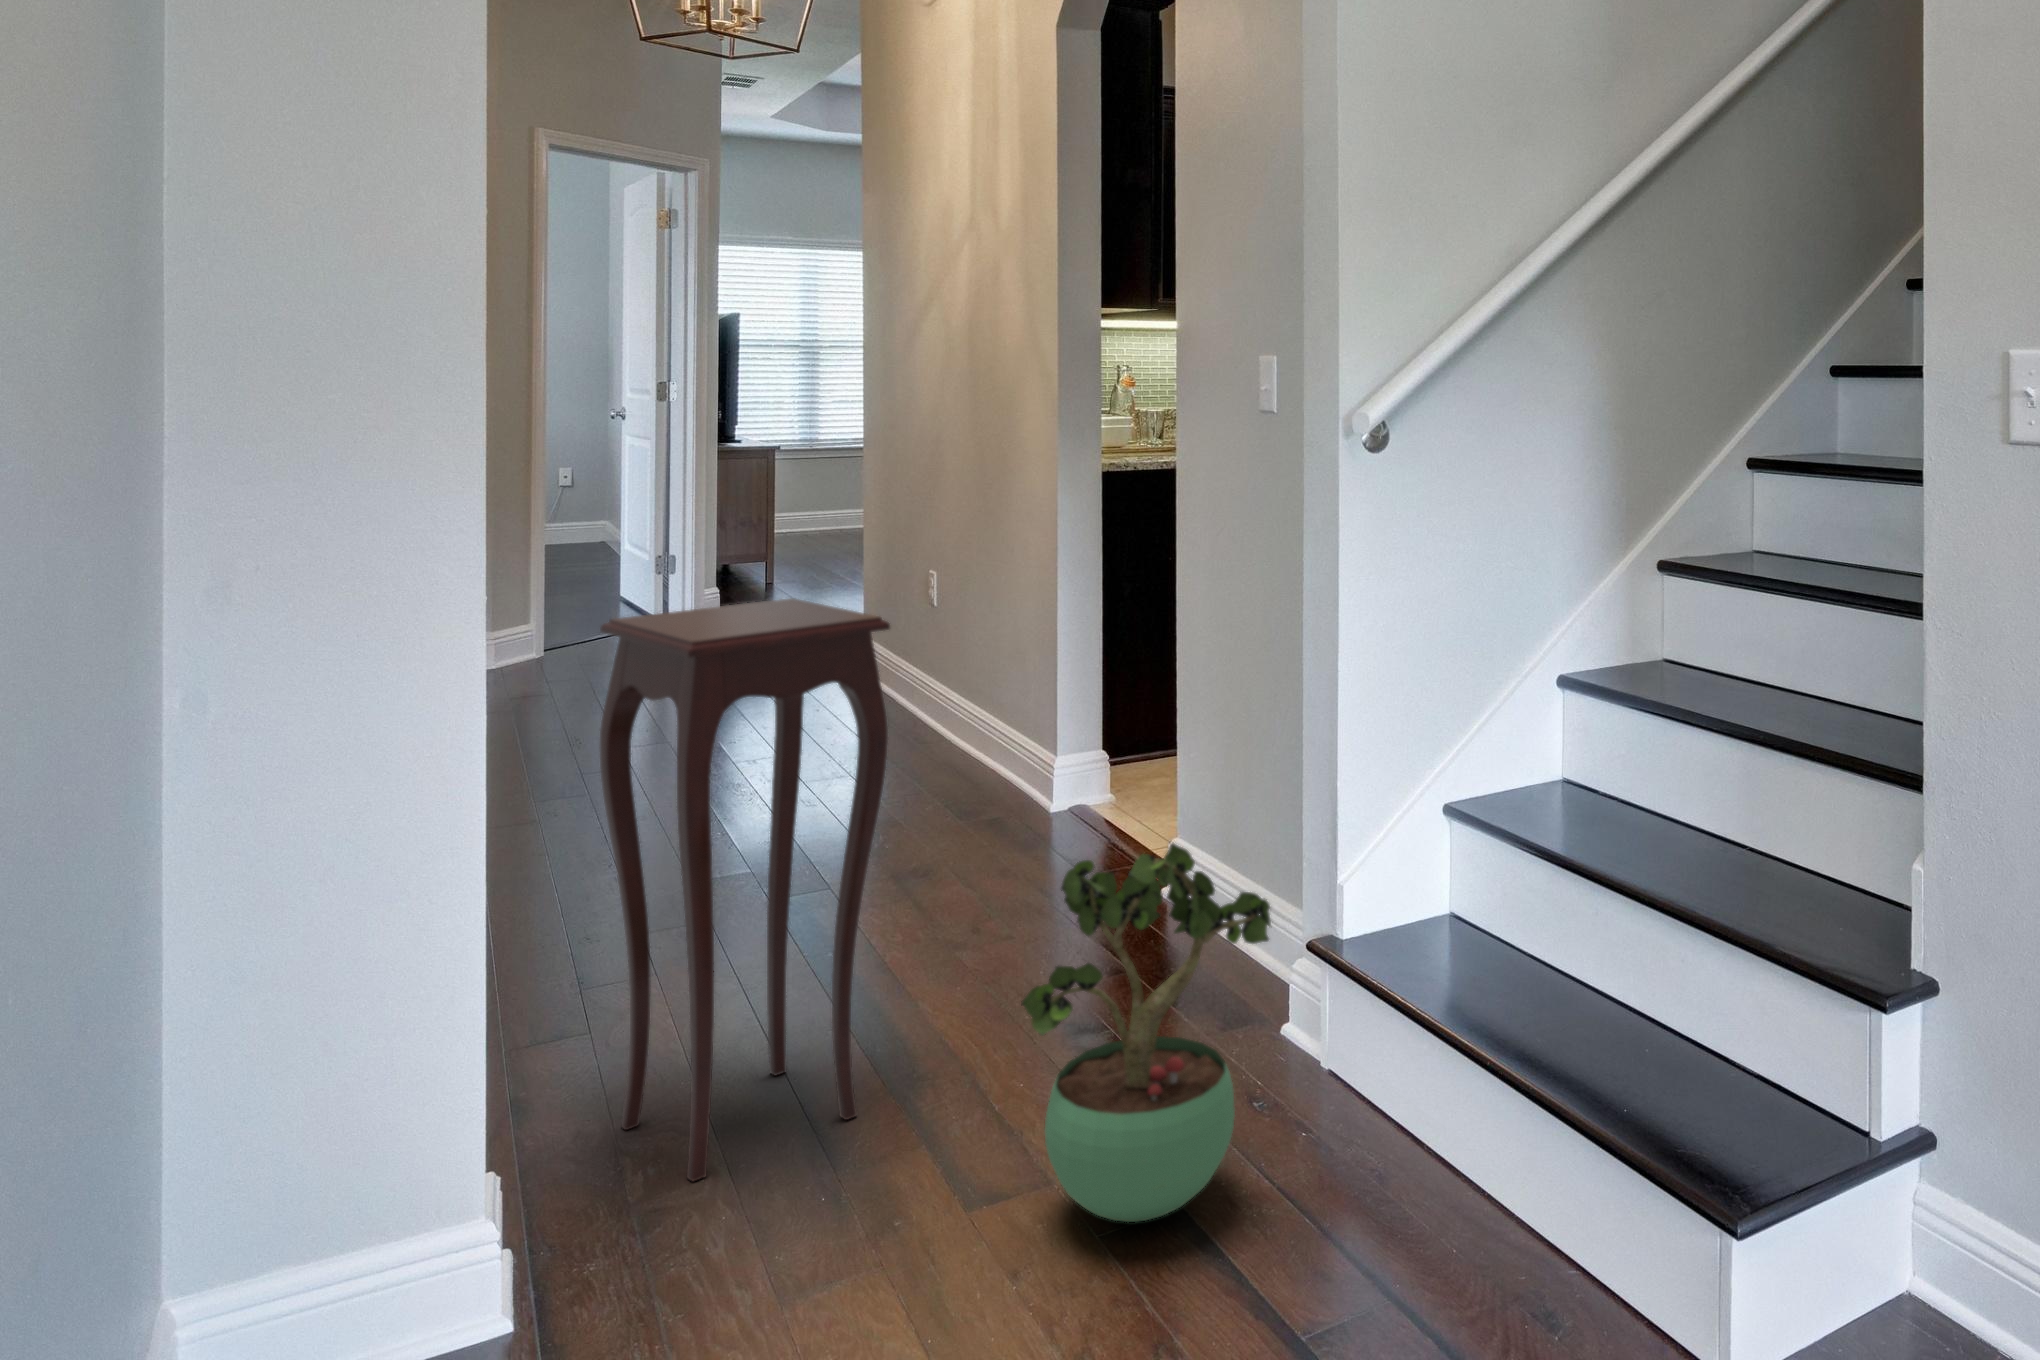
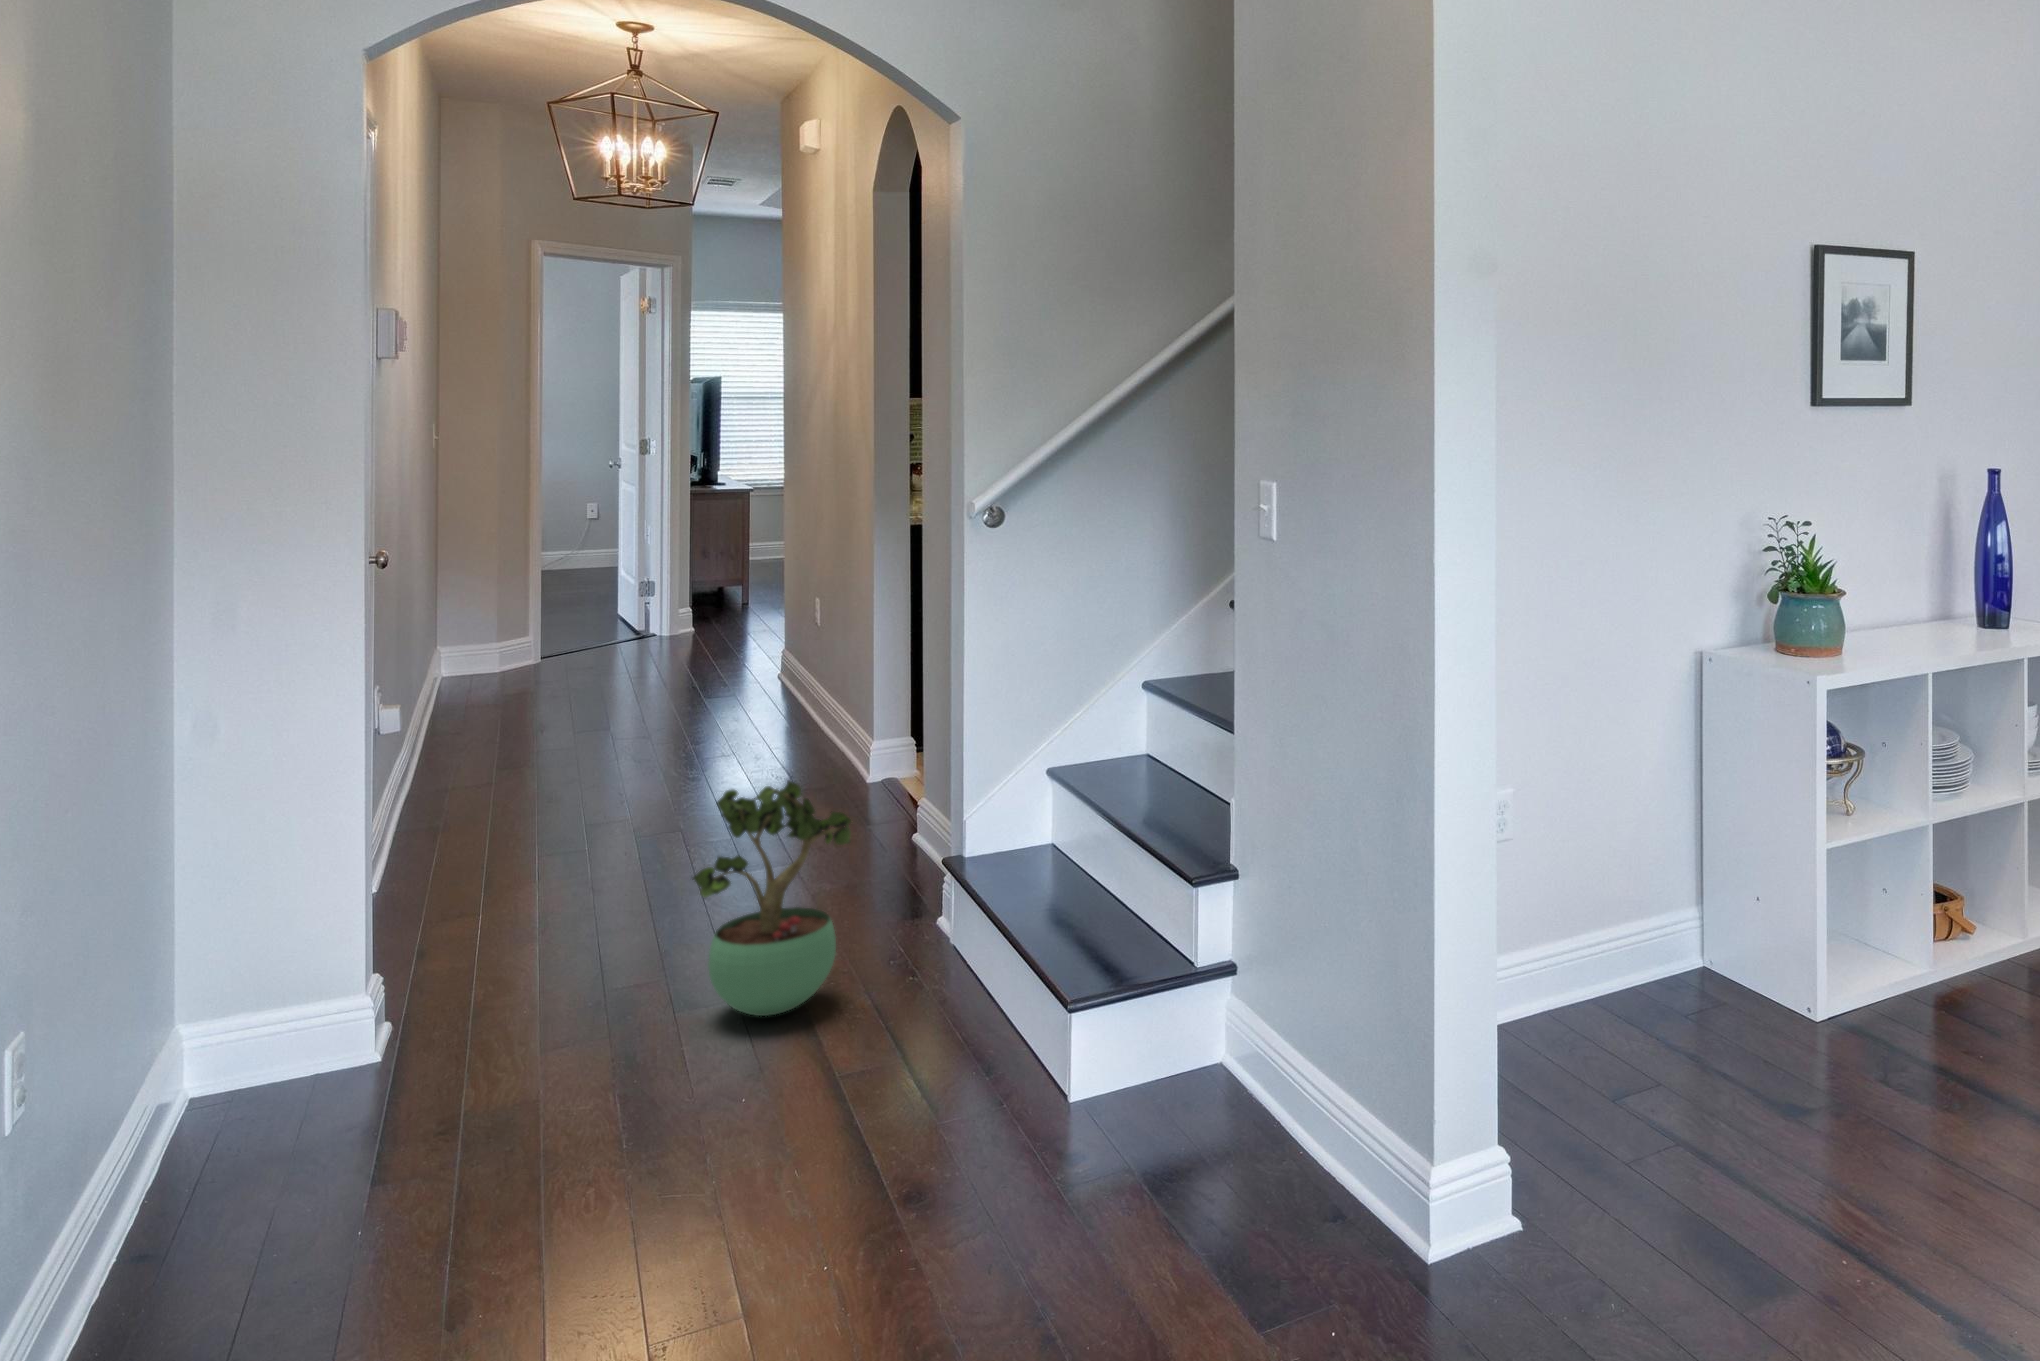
side table: present [600,598,890,1182] -> none [462,624,645,992]

